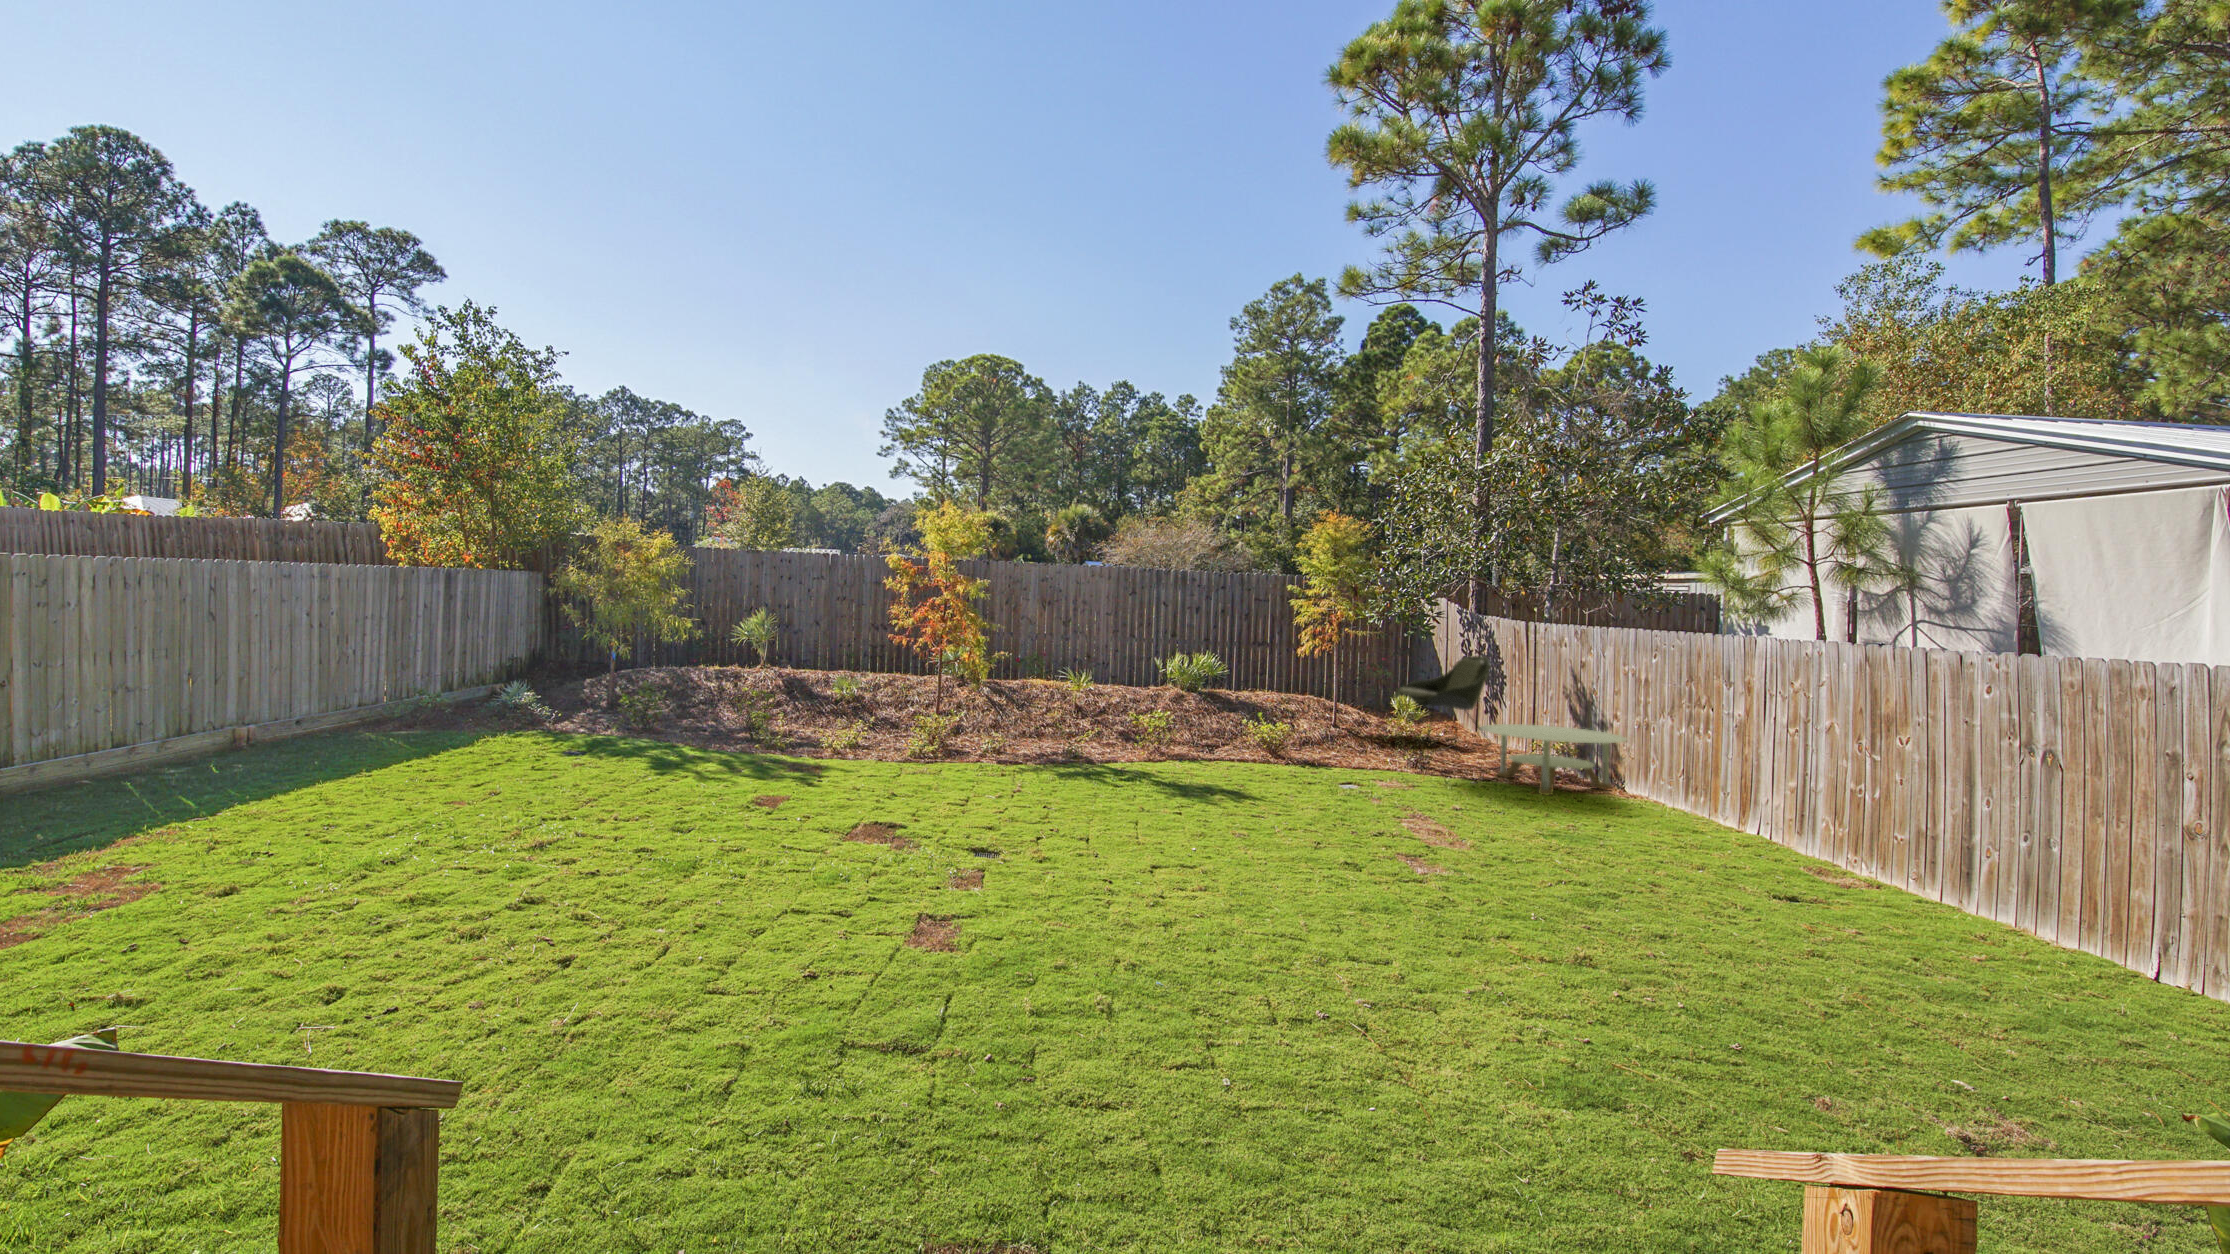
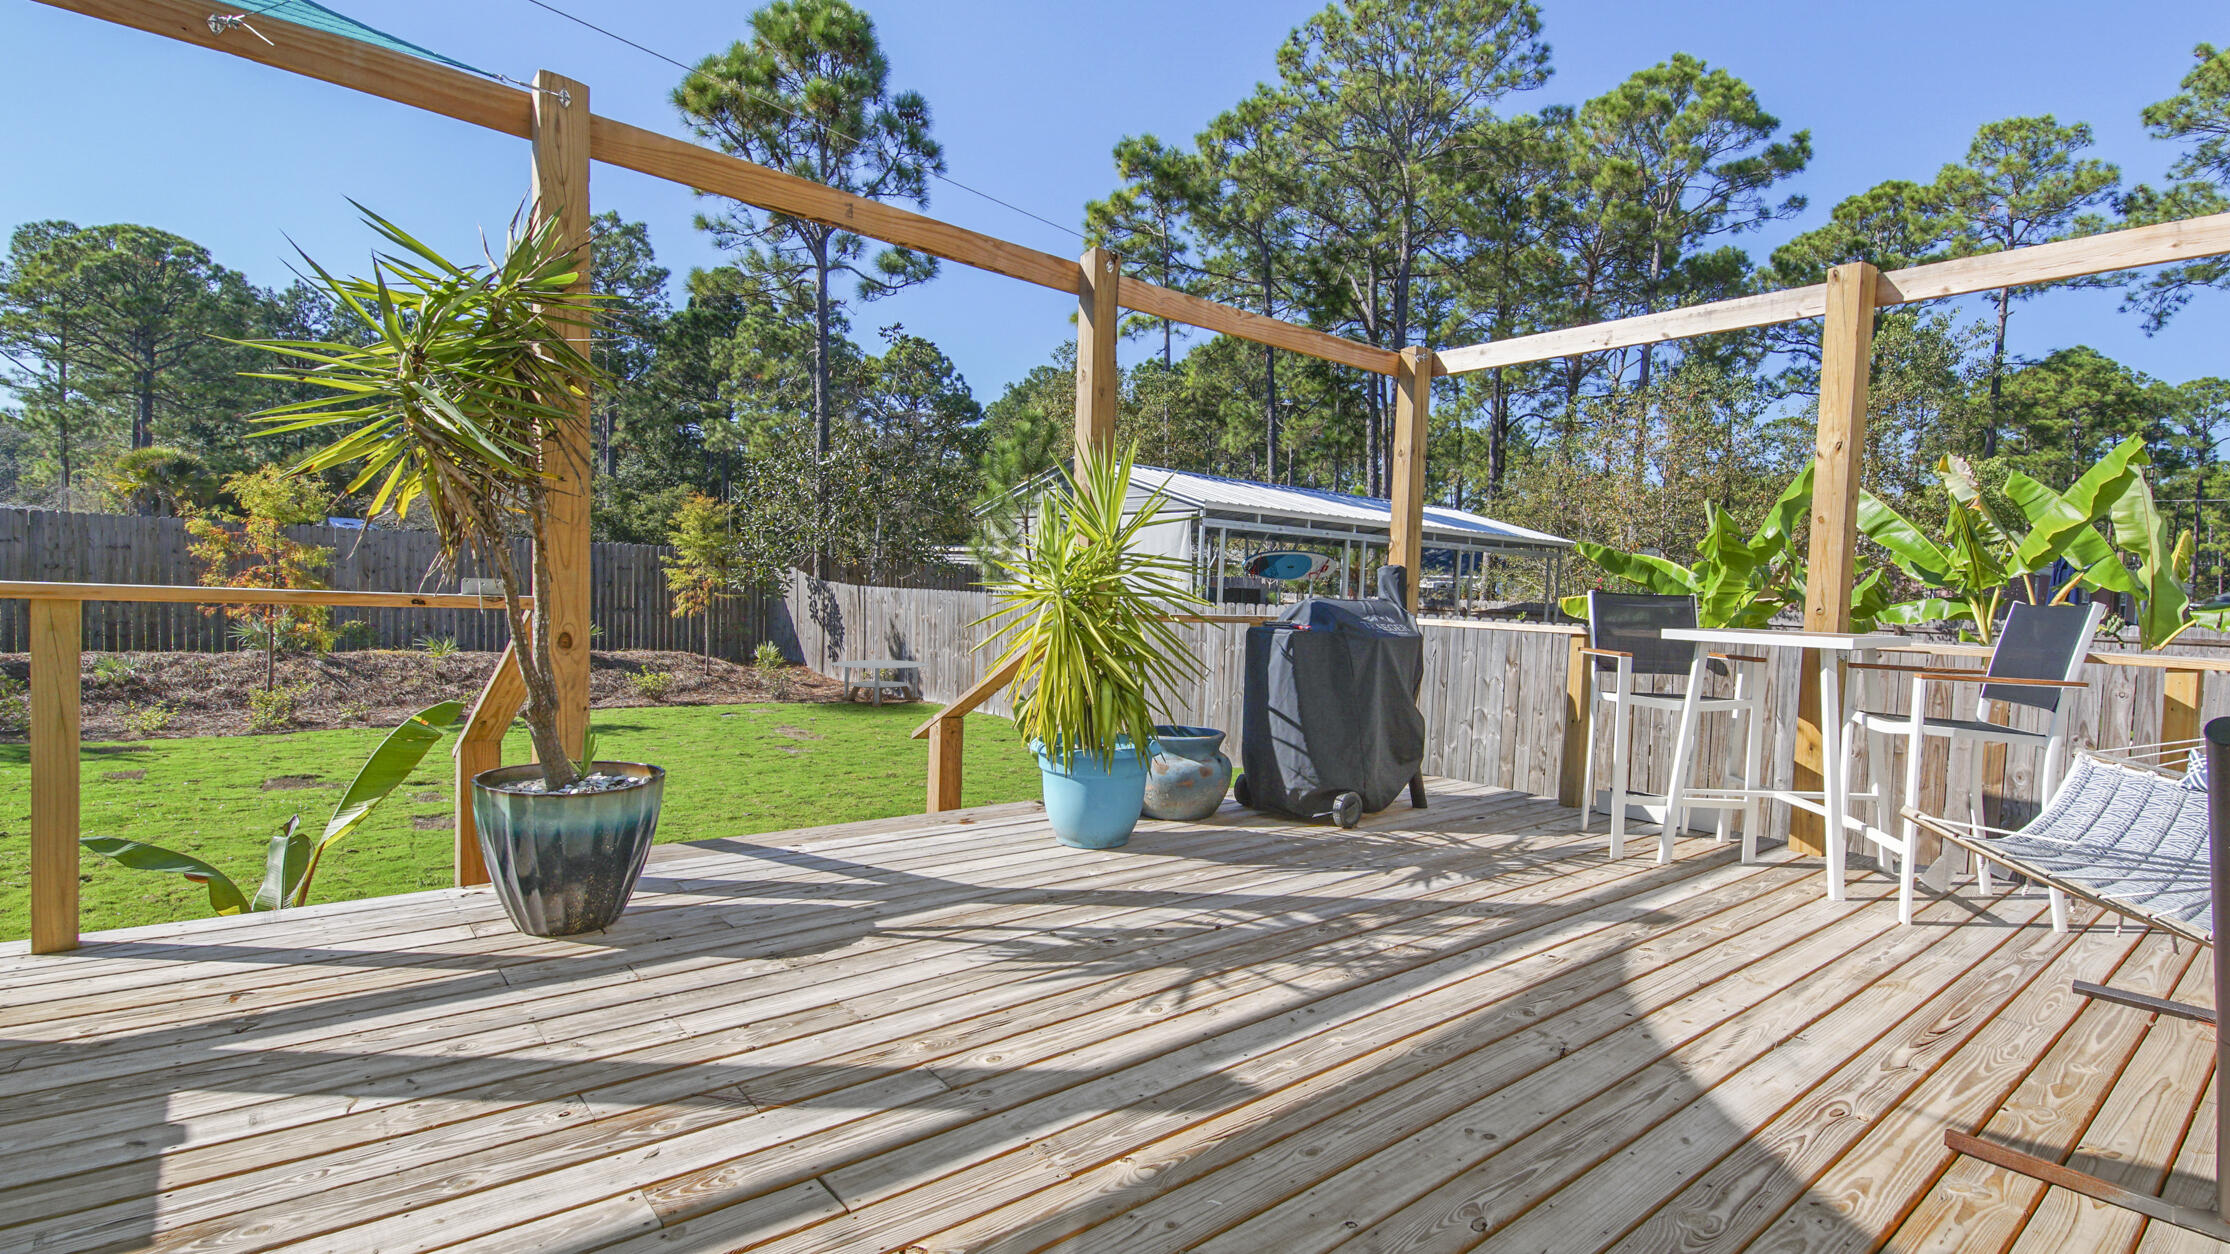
lounge chair: present [1394,656,1490,748] -> none [755,612,834,687]

